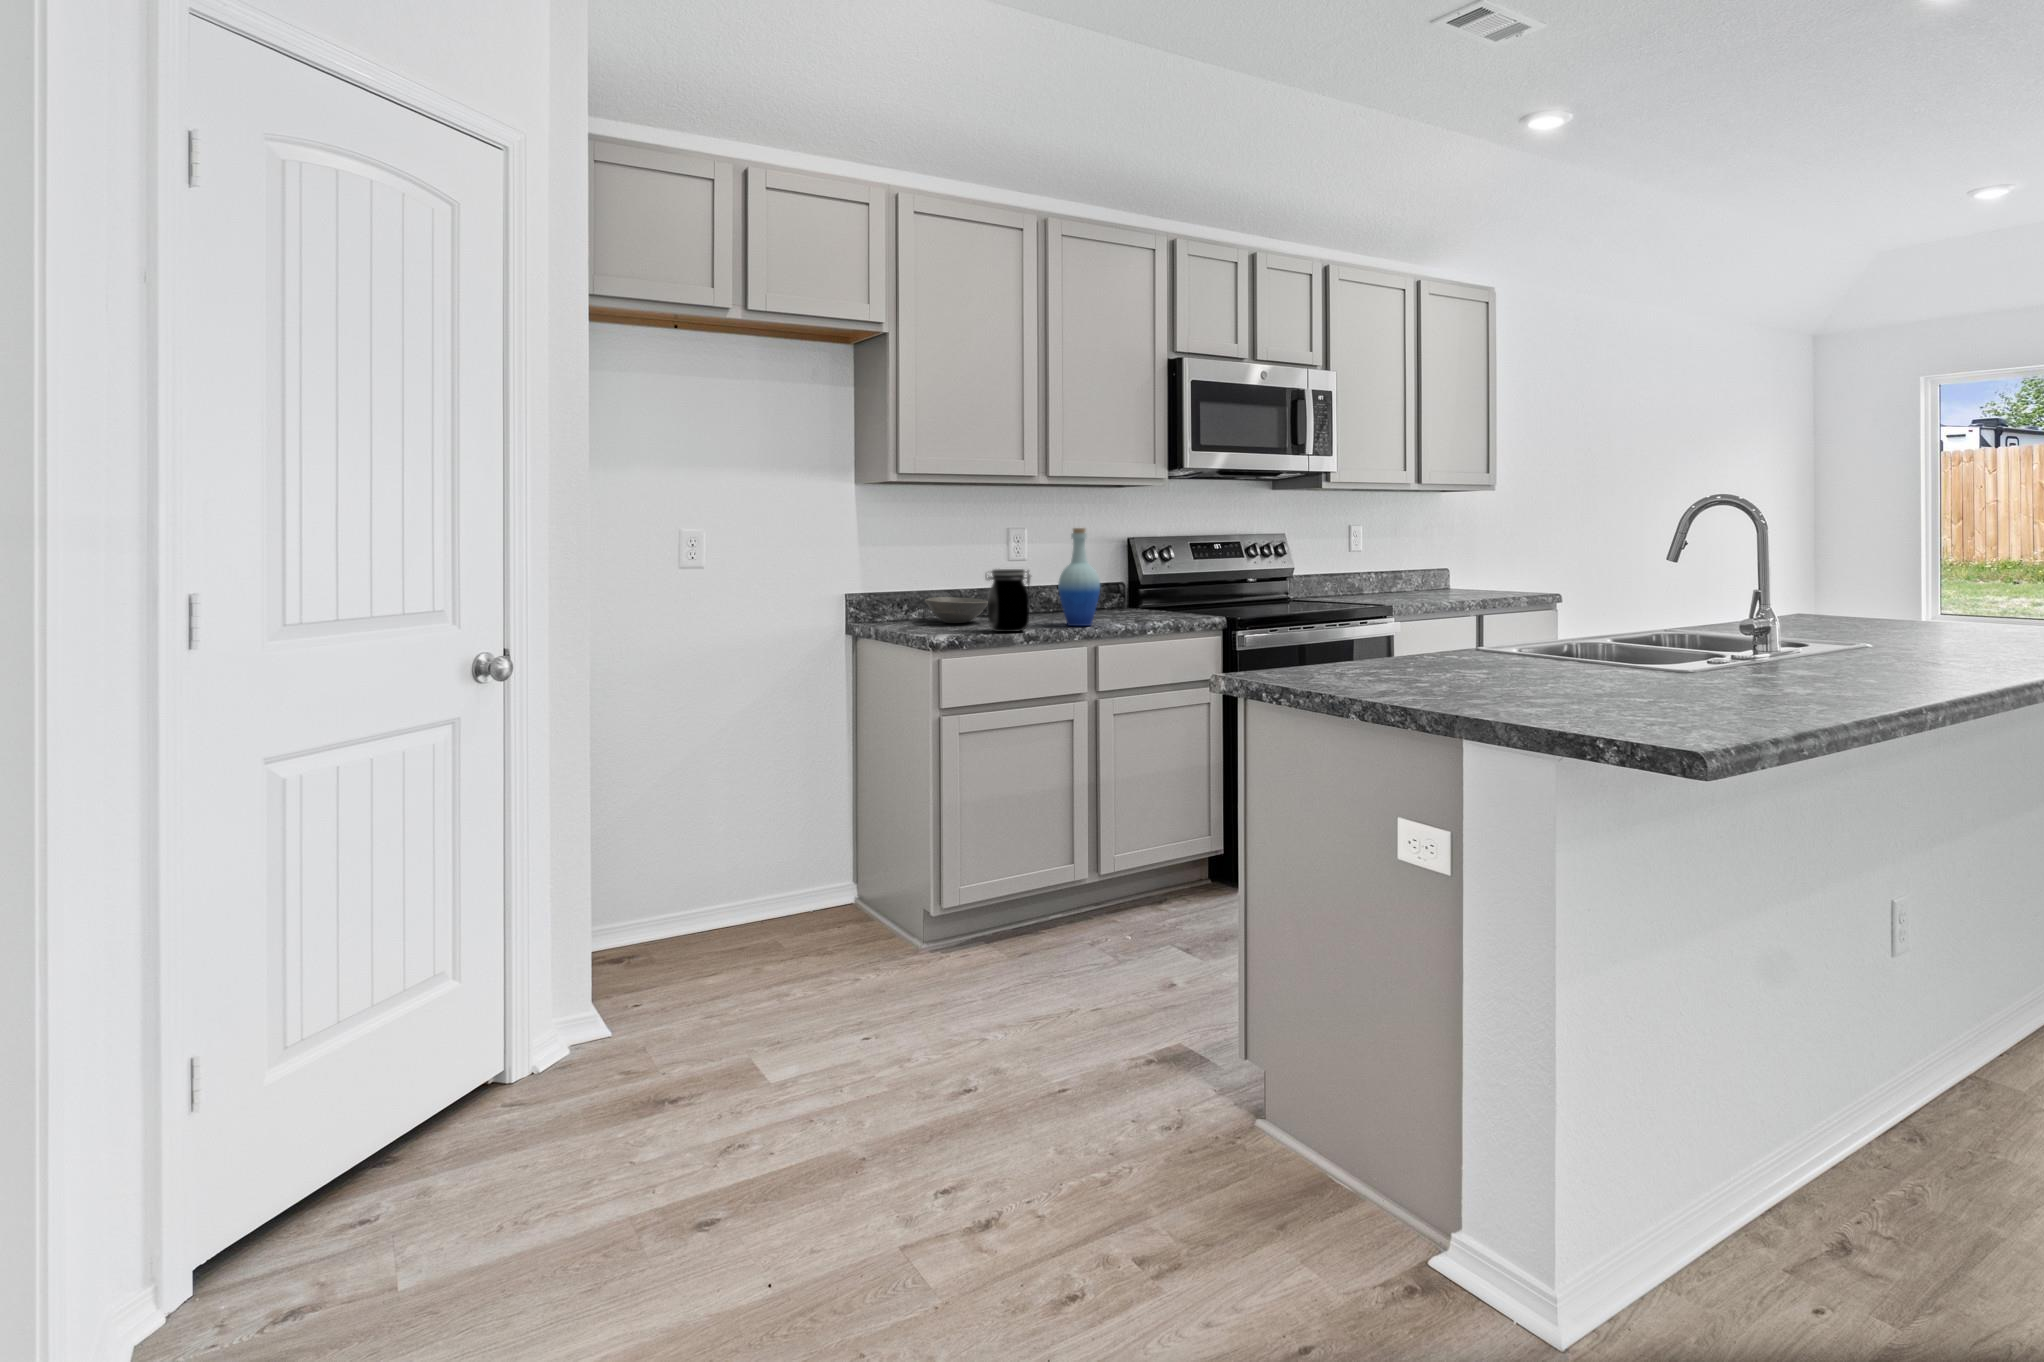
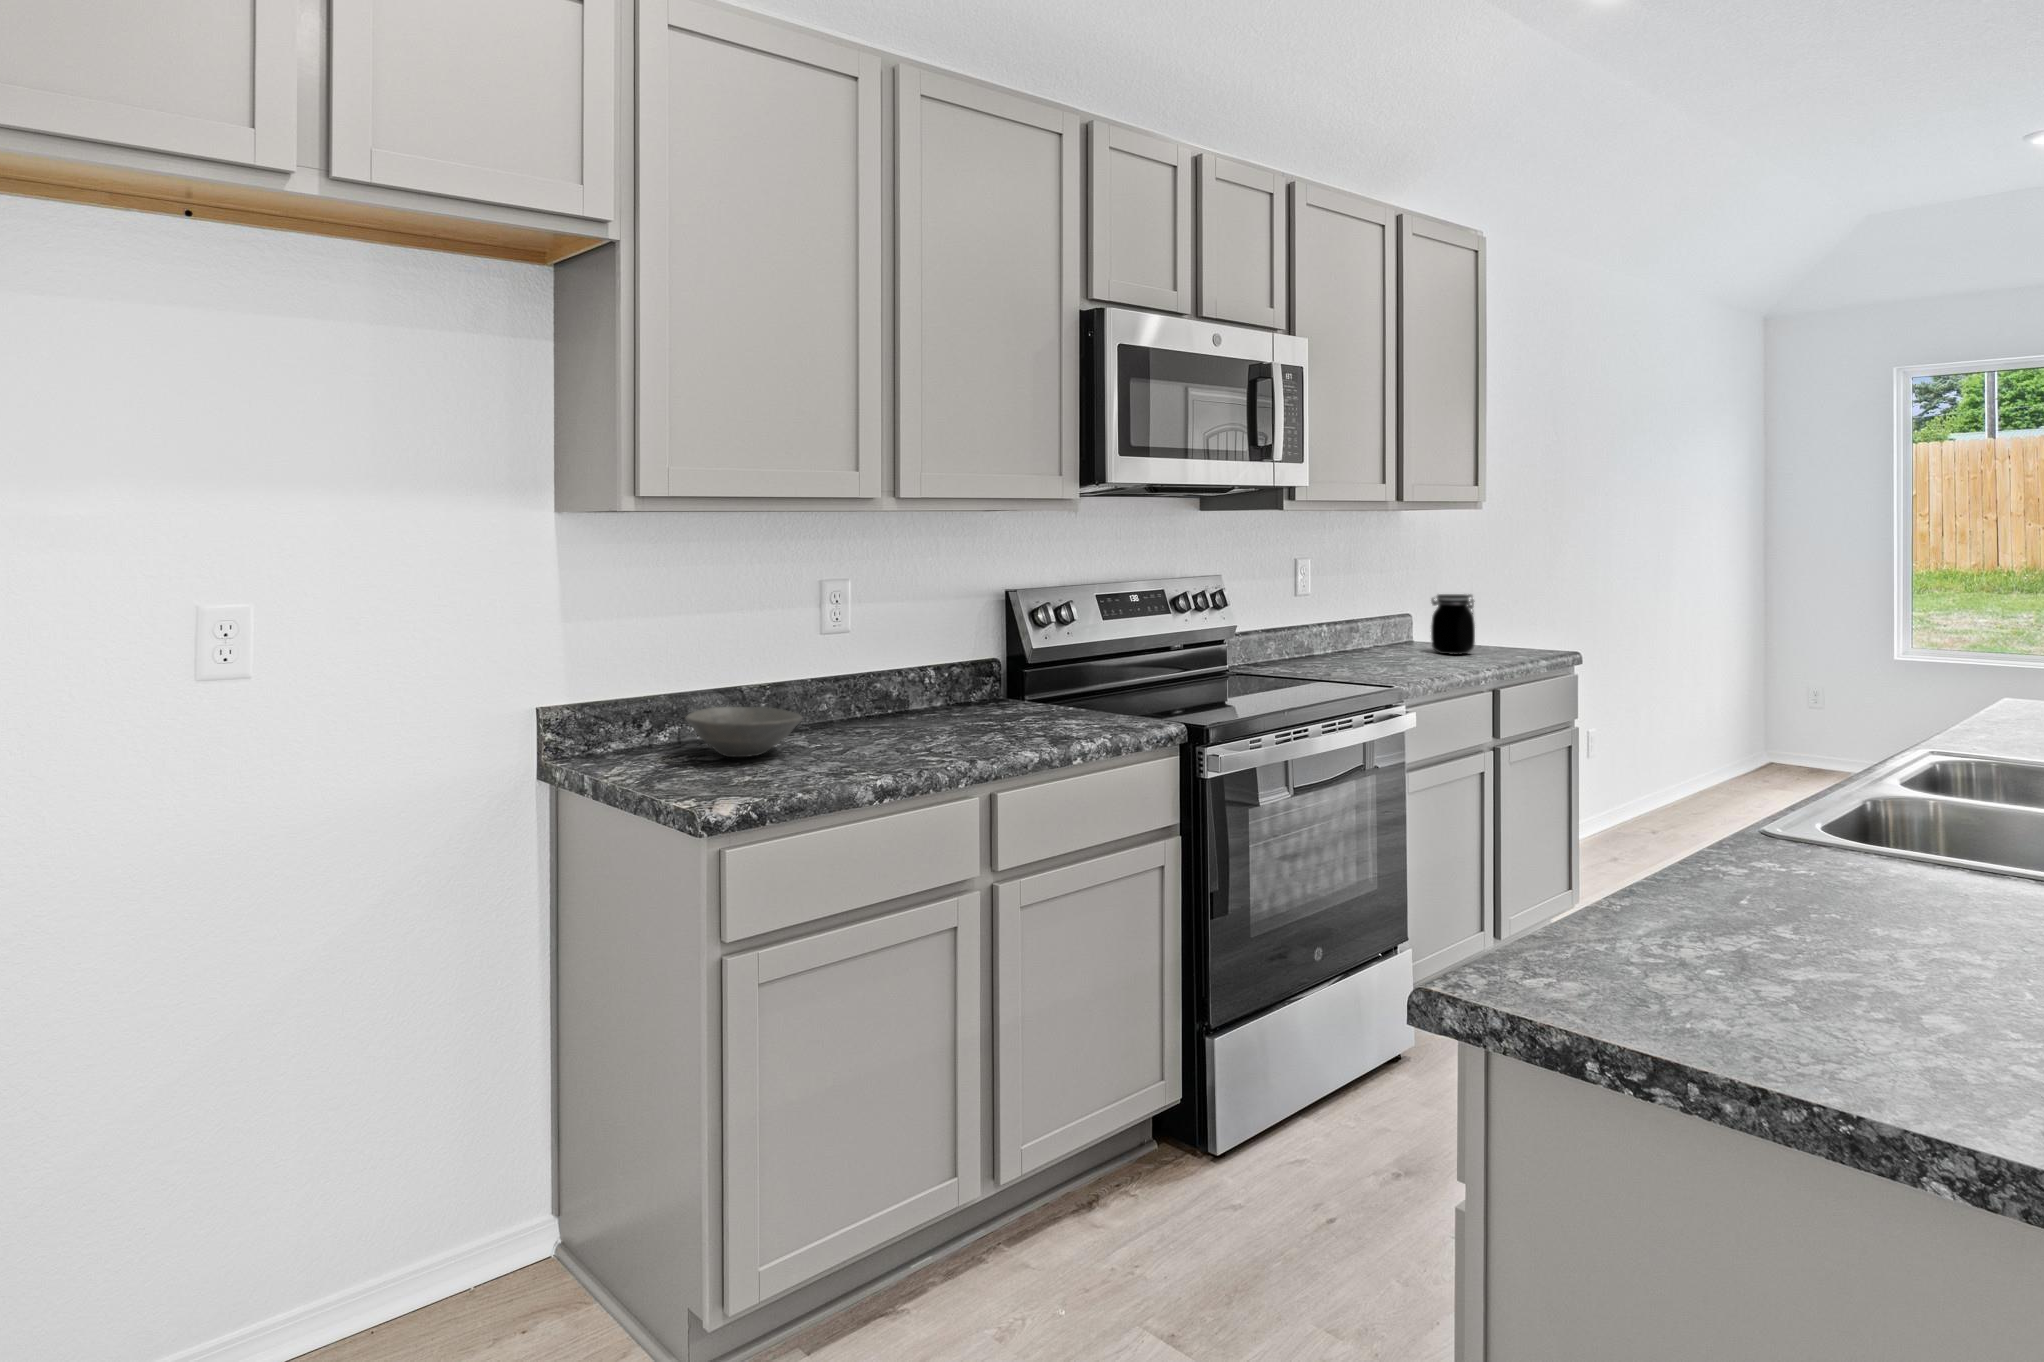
bottle: present [1058,528,1100,626] -> none [924,587,997,757]
jar: present [986,569,1031,632] -> present [1431,594,1475,655]

